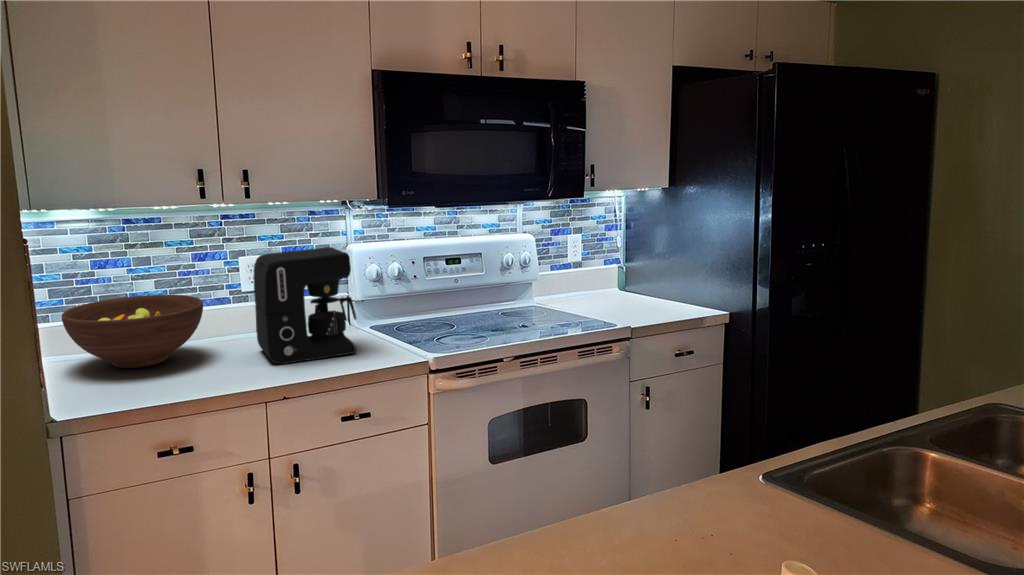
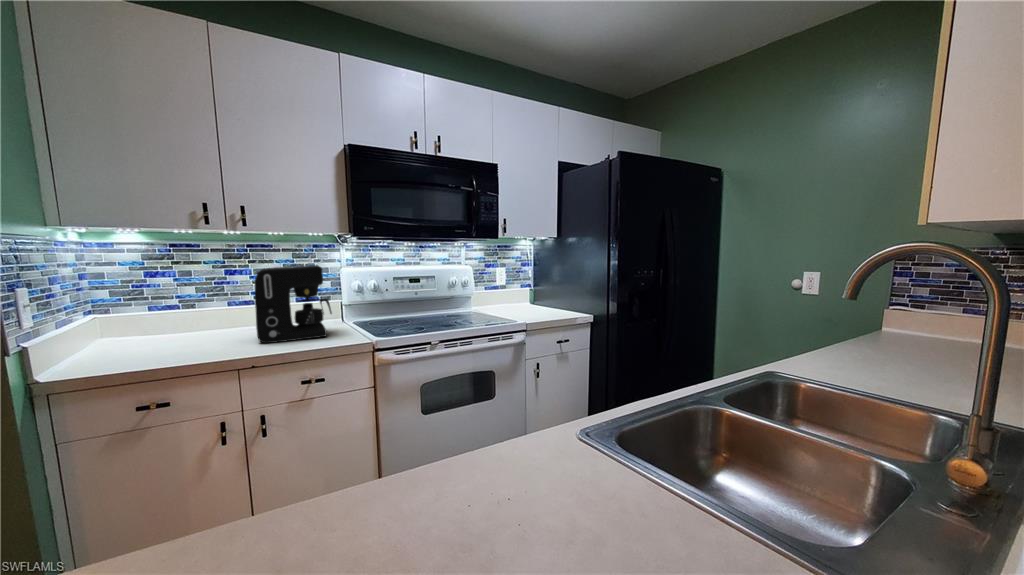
fruit bowl: present [62,295,203,368] -> none [99,296,219,345]

